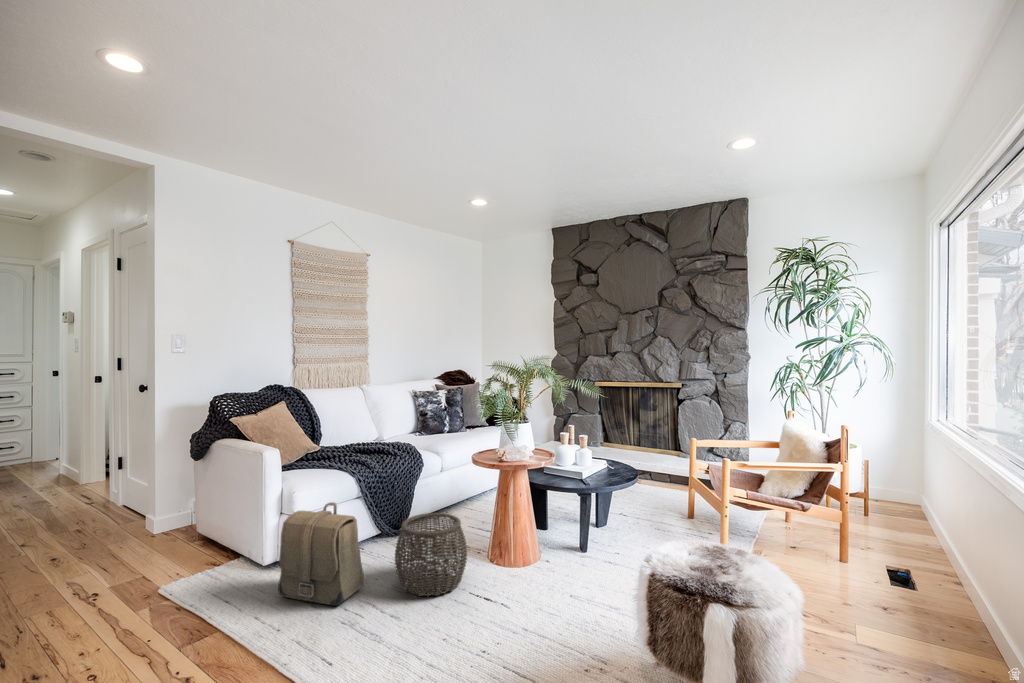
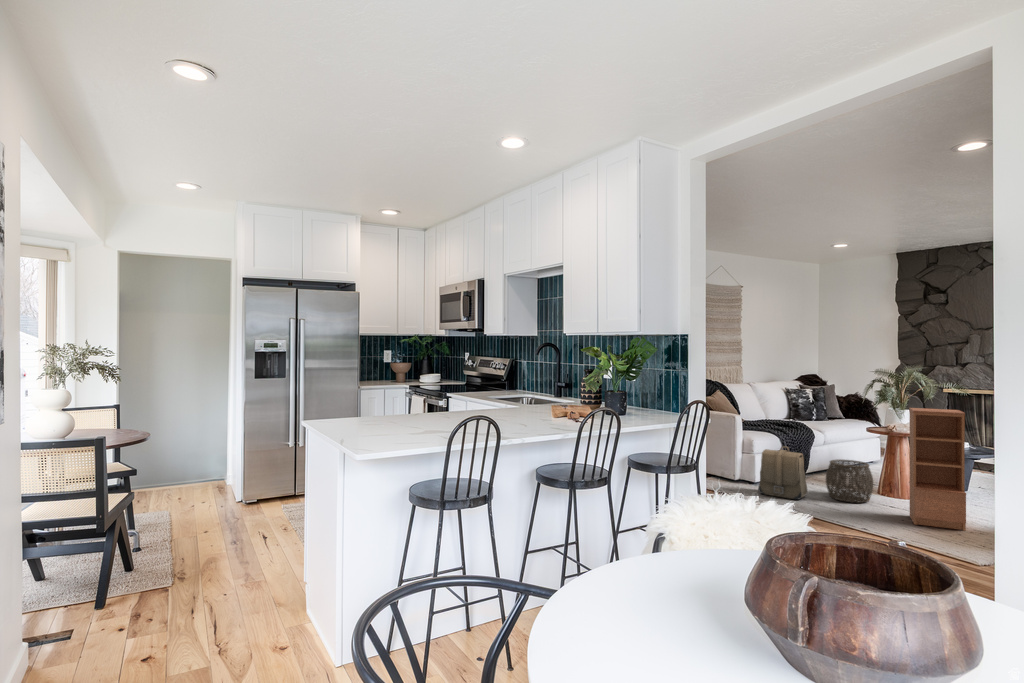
bookcase: none [496,431,577,663] -> present [909,408,966,531]

